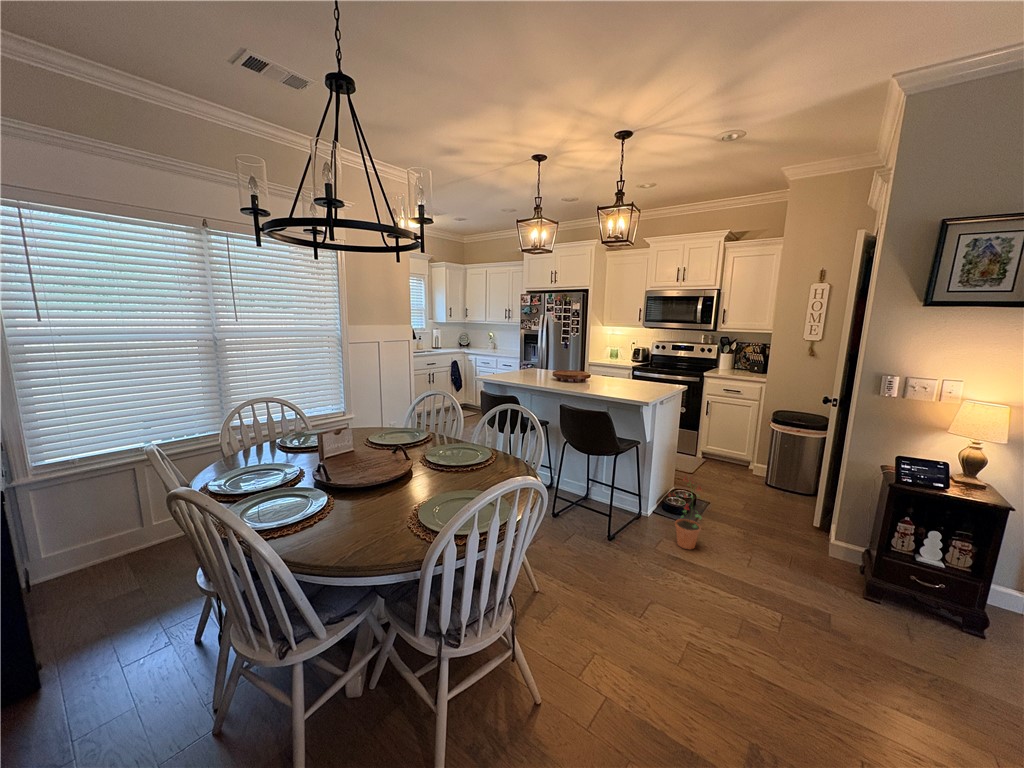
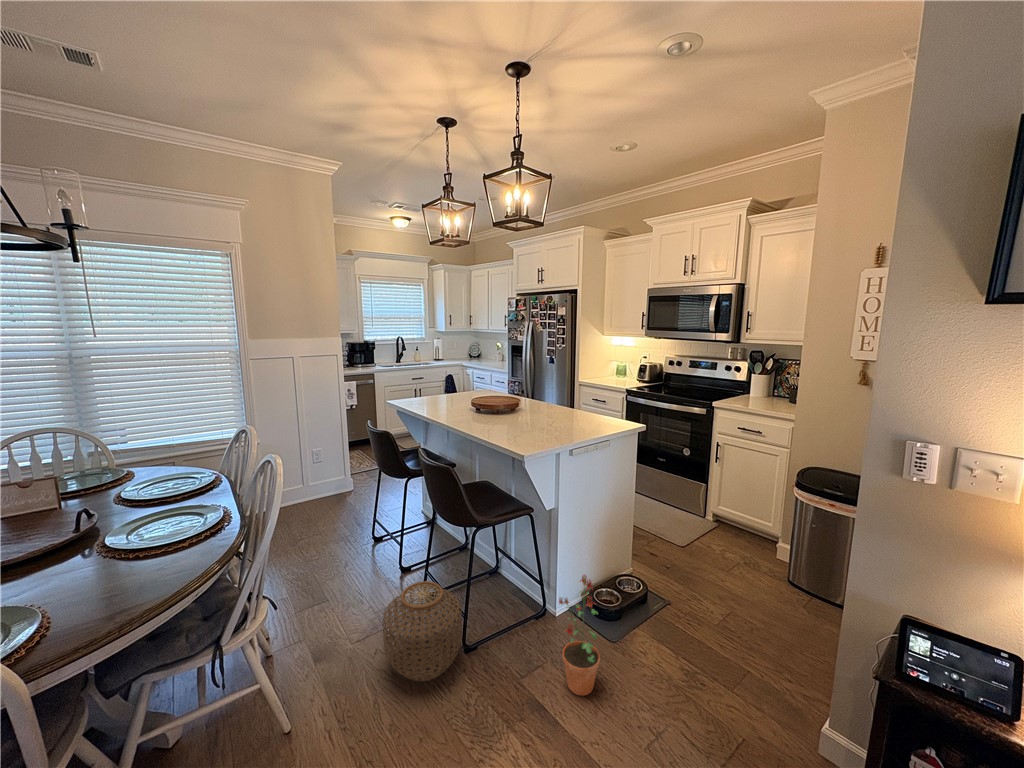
woven basket: none [559,491,612,555] -> present [383,581,462,681]

